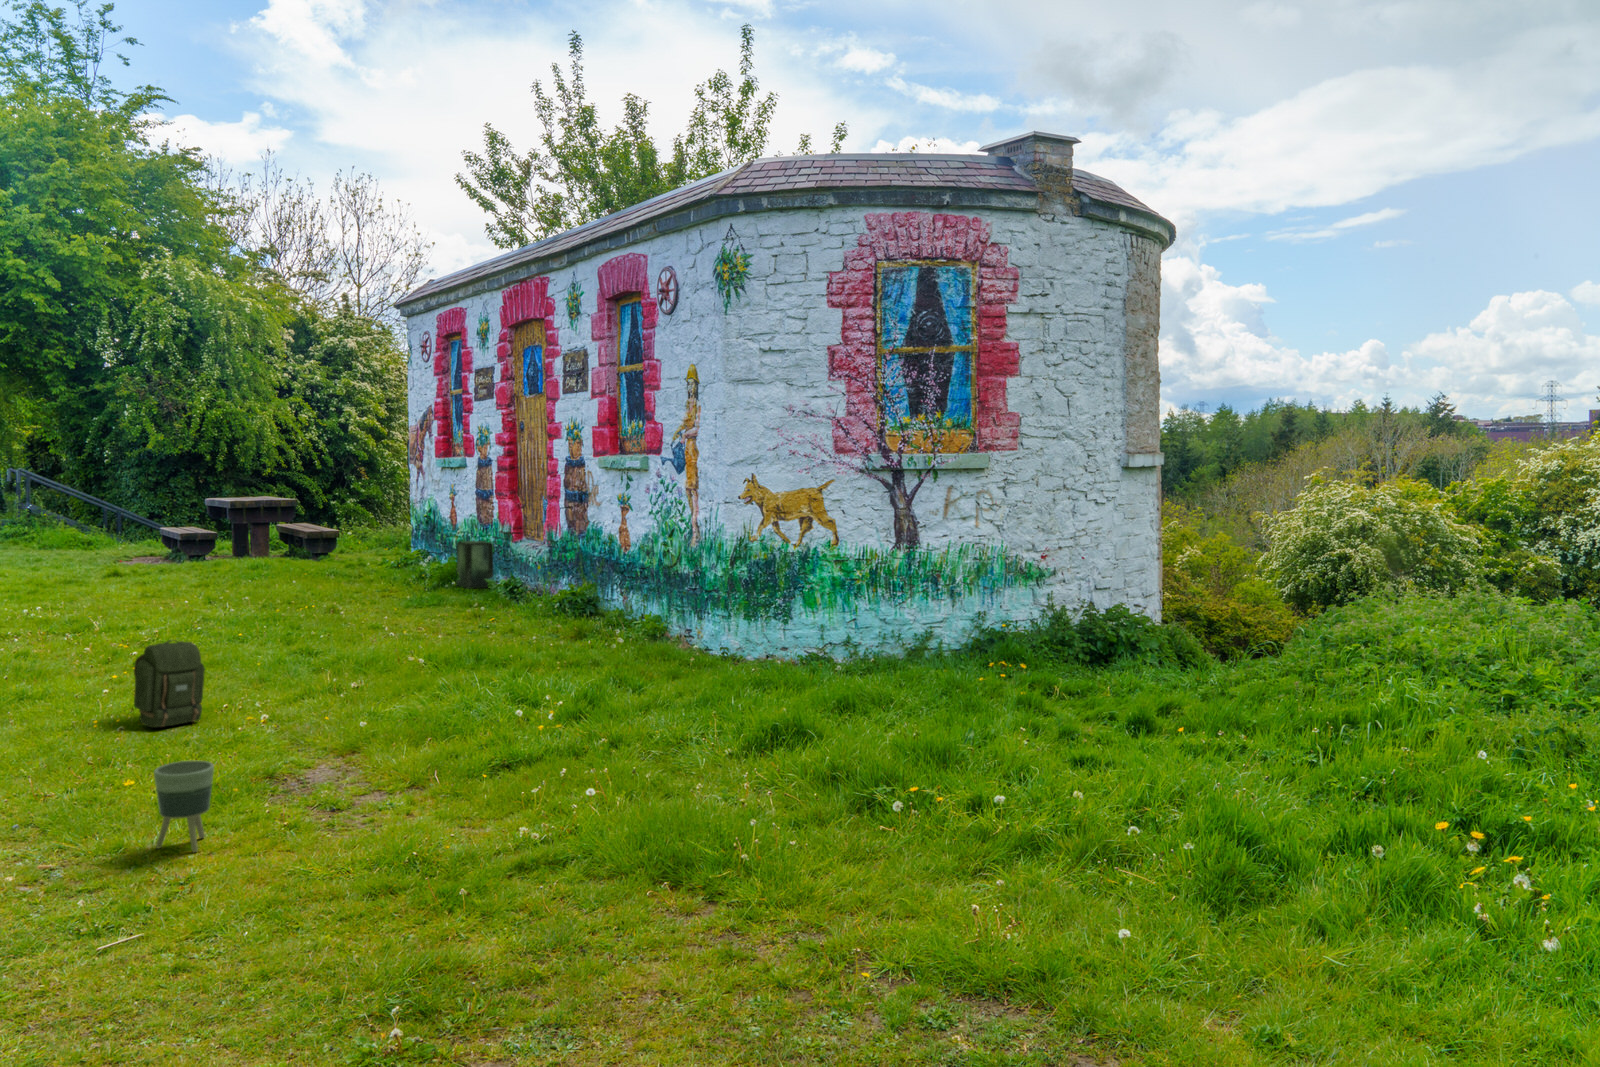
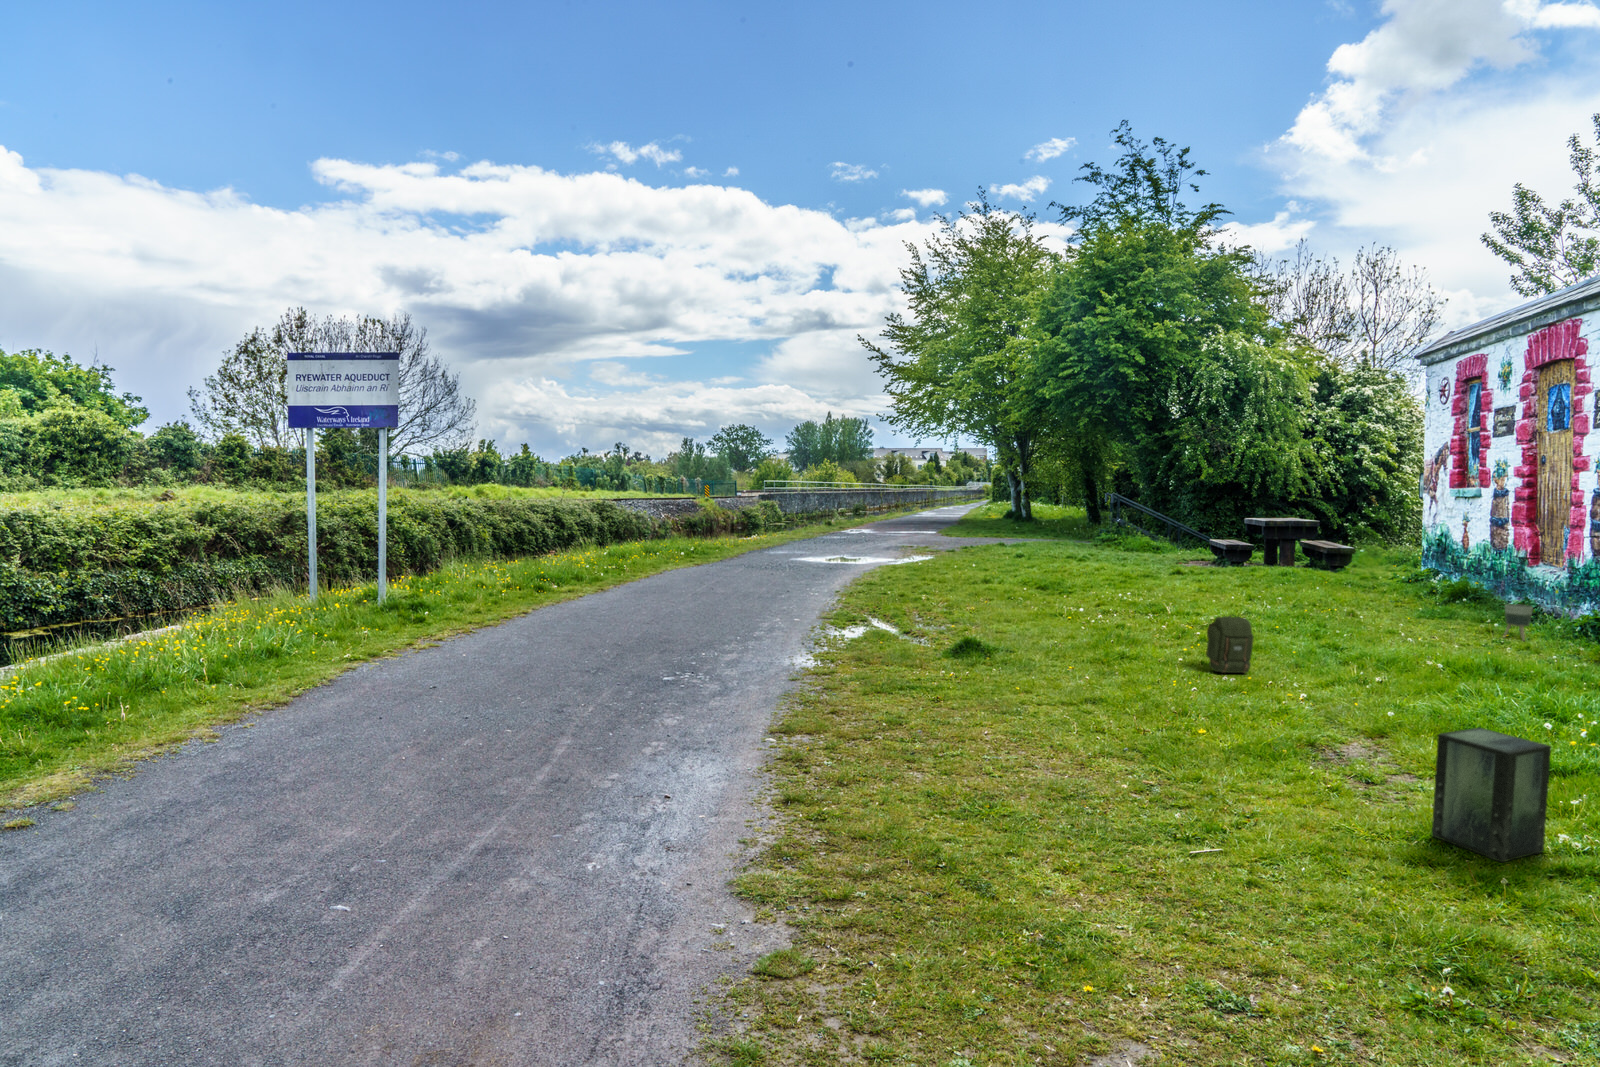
storage box: present [456,541,493,589] -> present [1432,728,1551,862]
planter: present [154,761,214,852] -> present [1503,604,1533,641]

